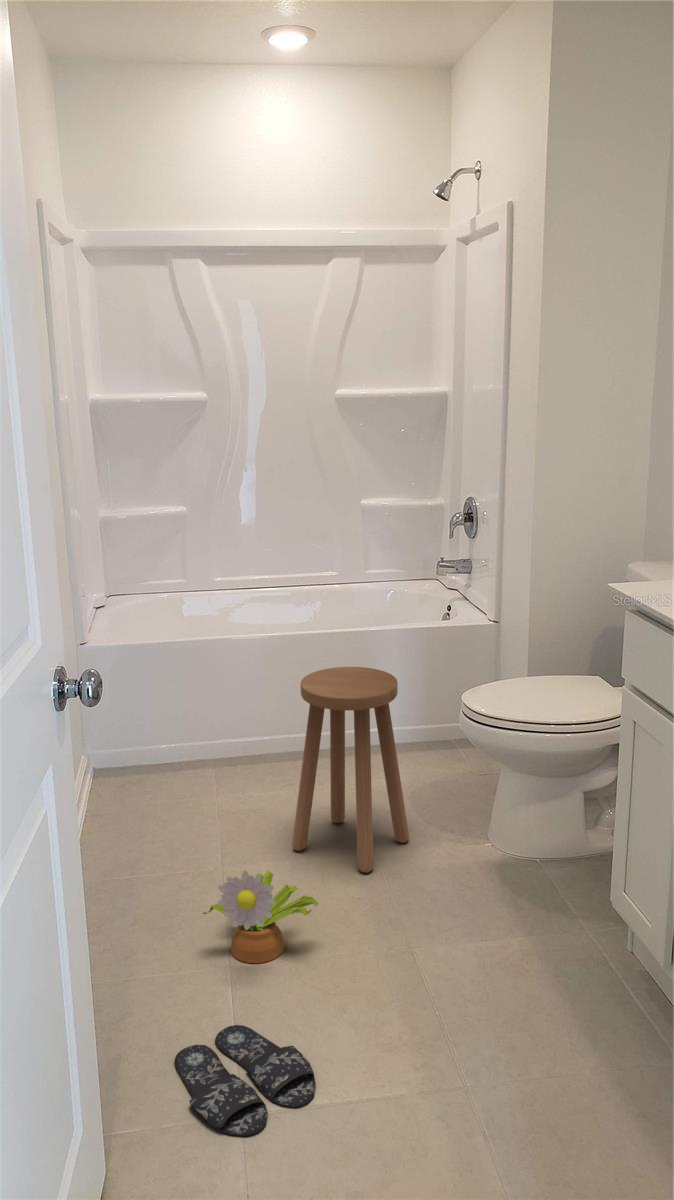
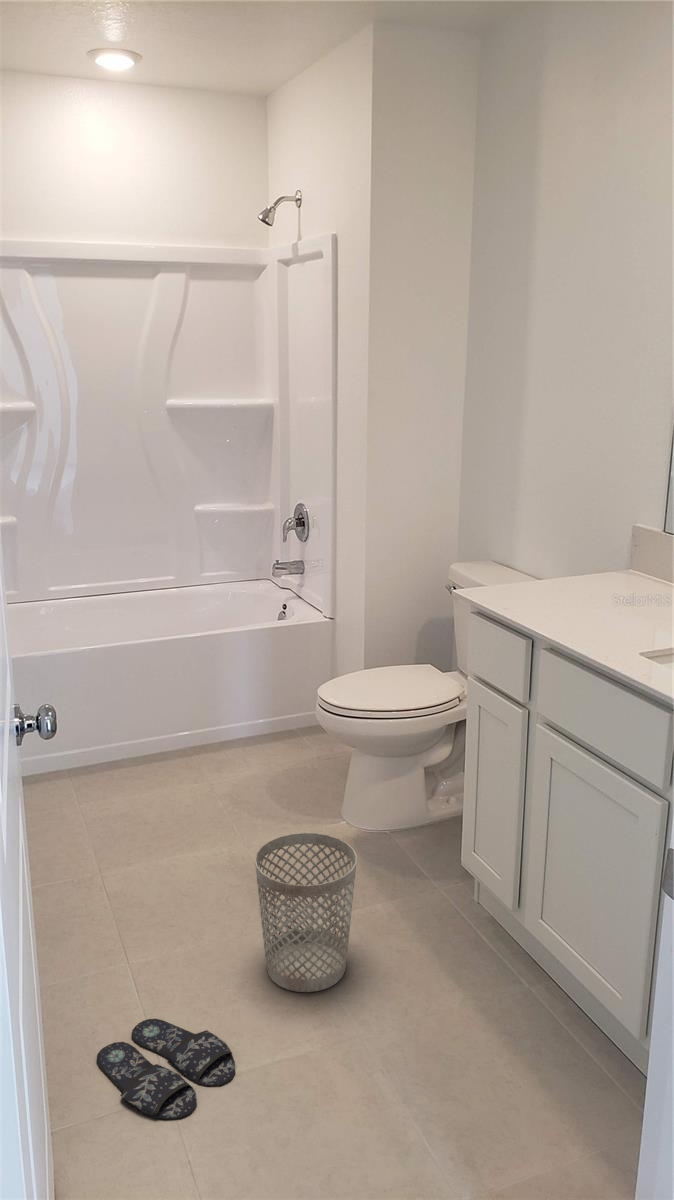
stool: present [292,667,409,873] -> none [165,671,274,863]
wastebasket: none [359,843,472,1020] -> present [255,833,357,992]
decorative plant: present [203,870,318,963] -> none [99,871,209,960]

